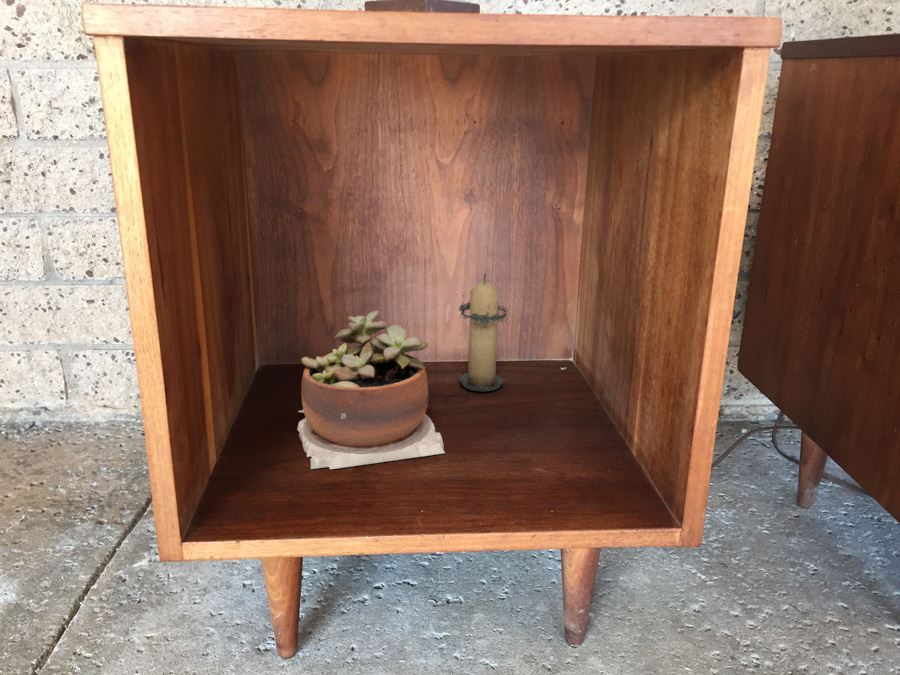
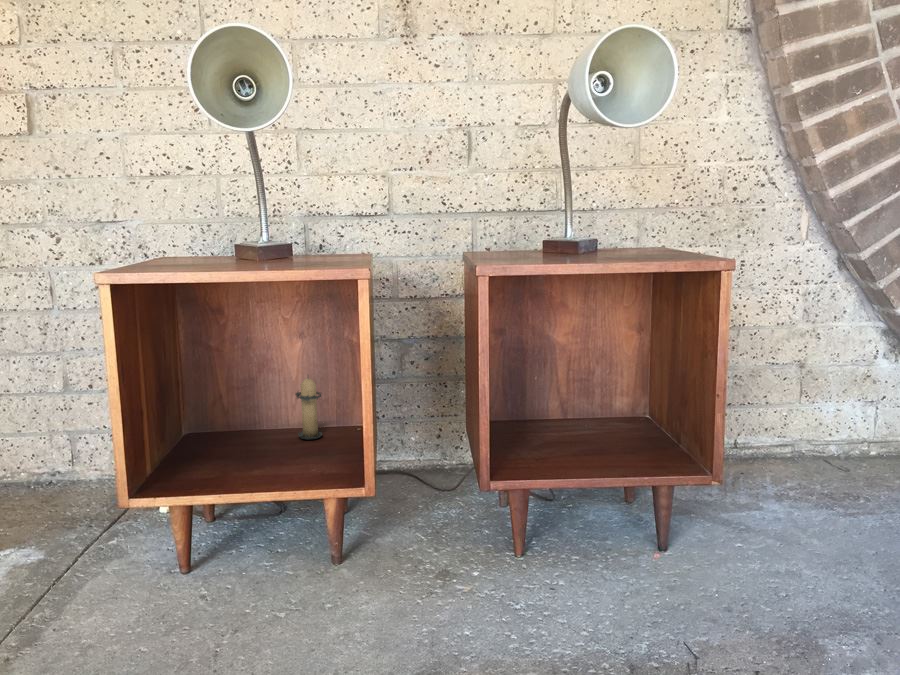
succulent plant: present [297,311,445,469] -> none [200,394,275,473]

